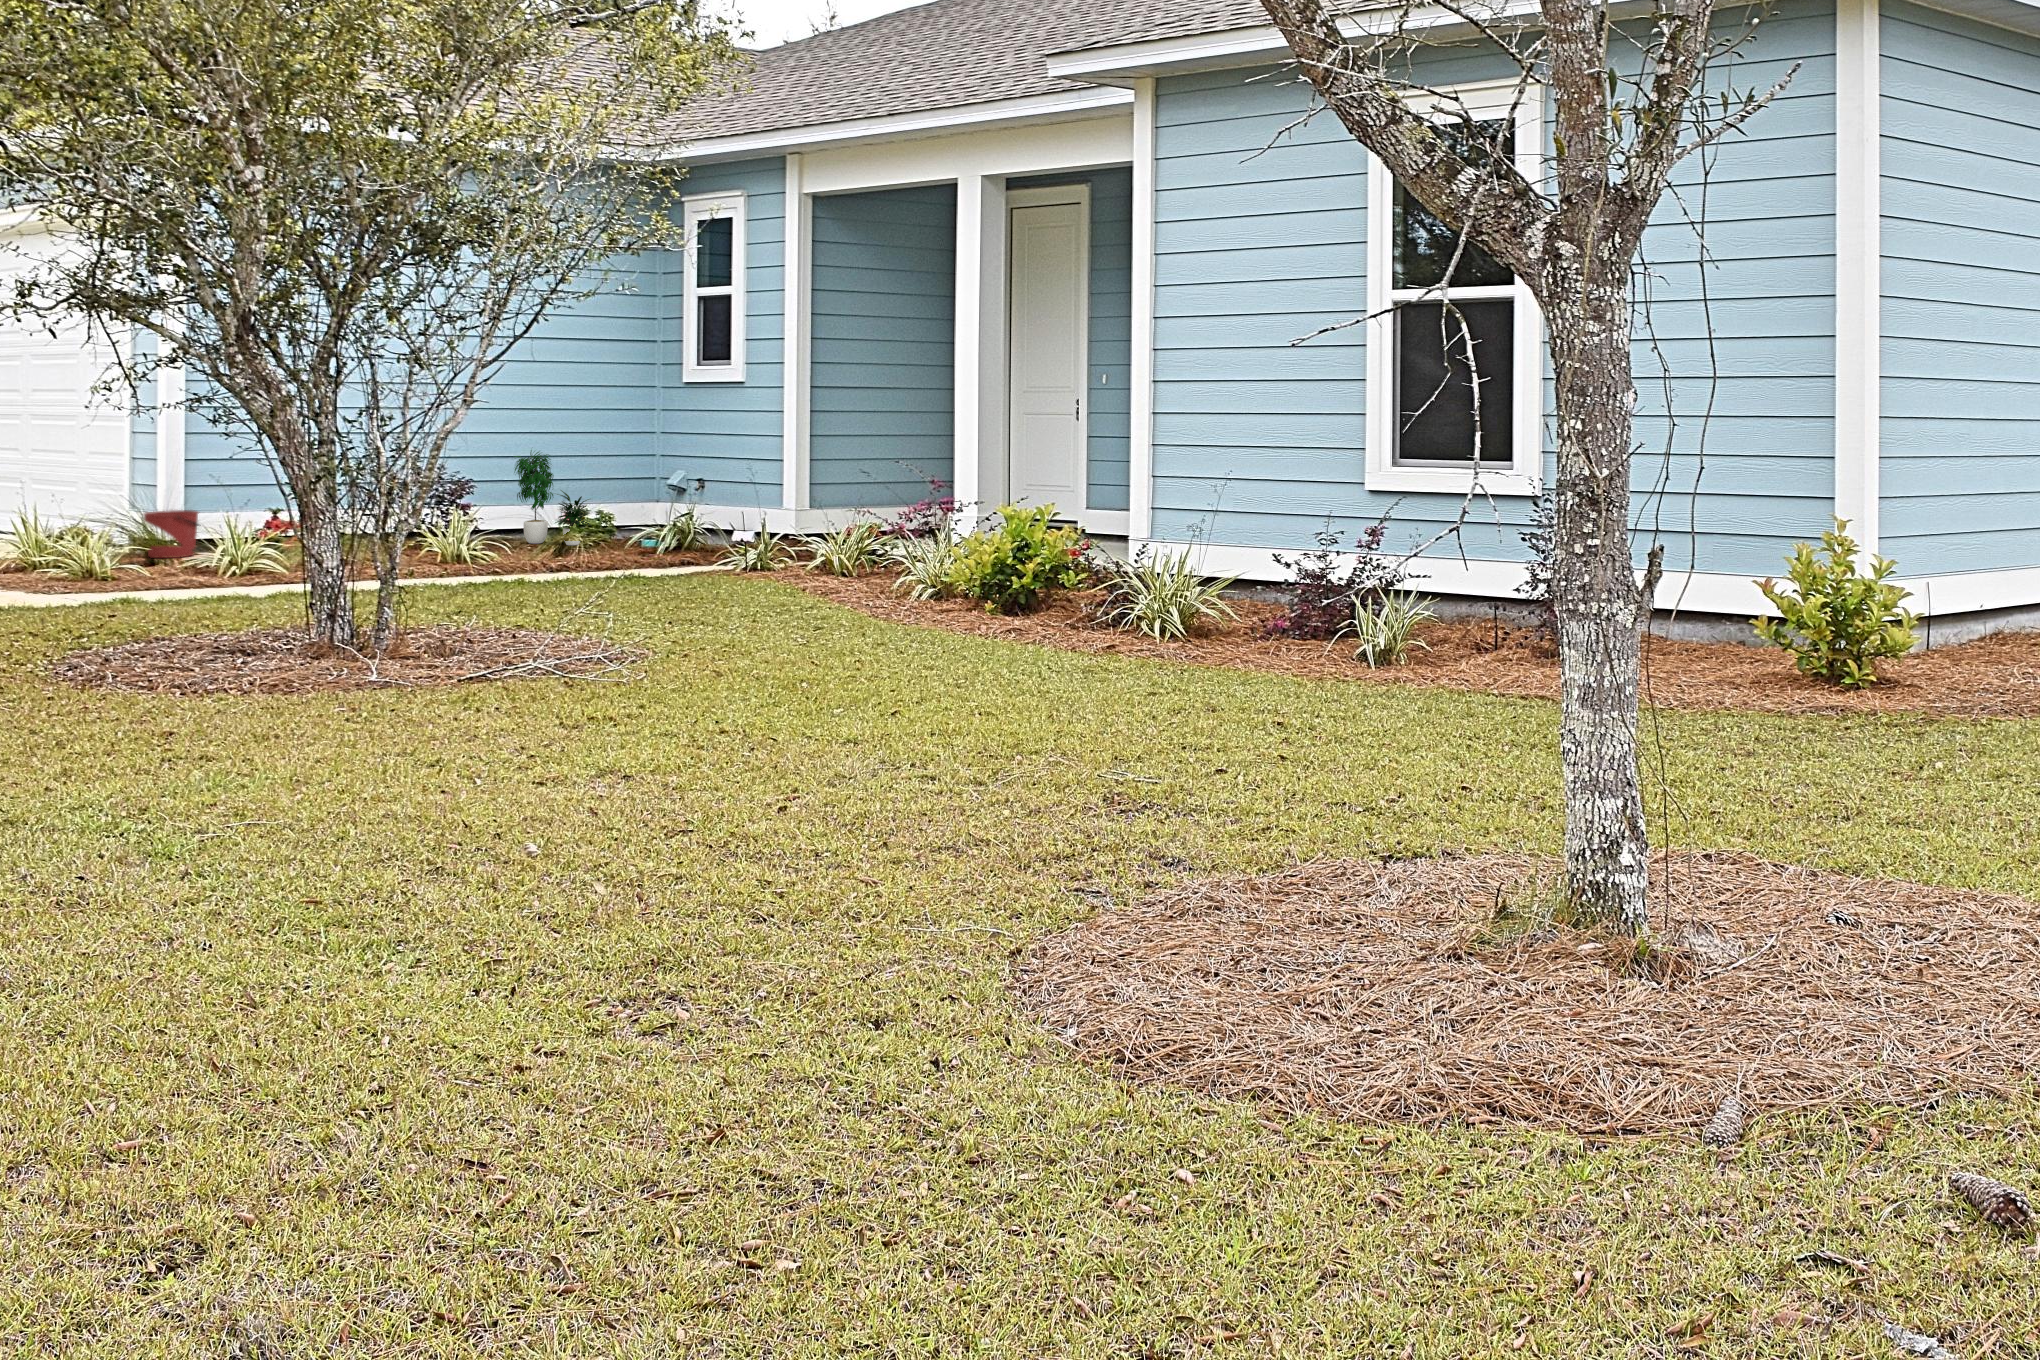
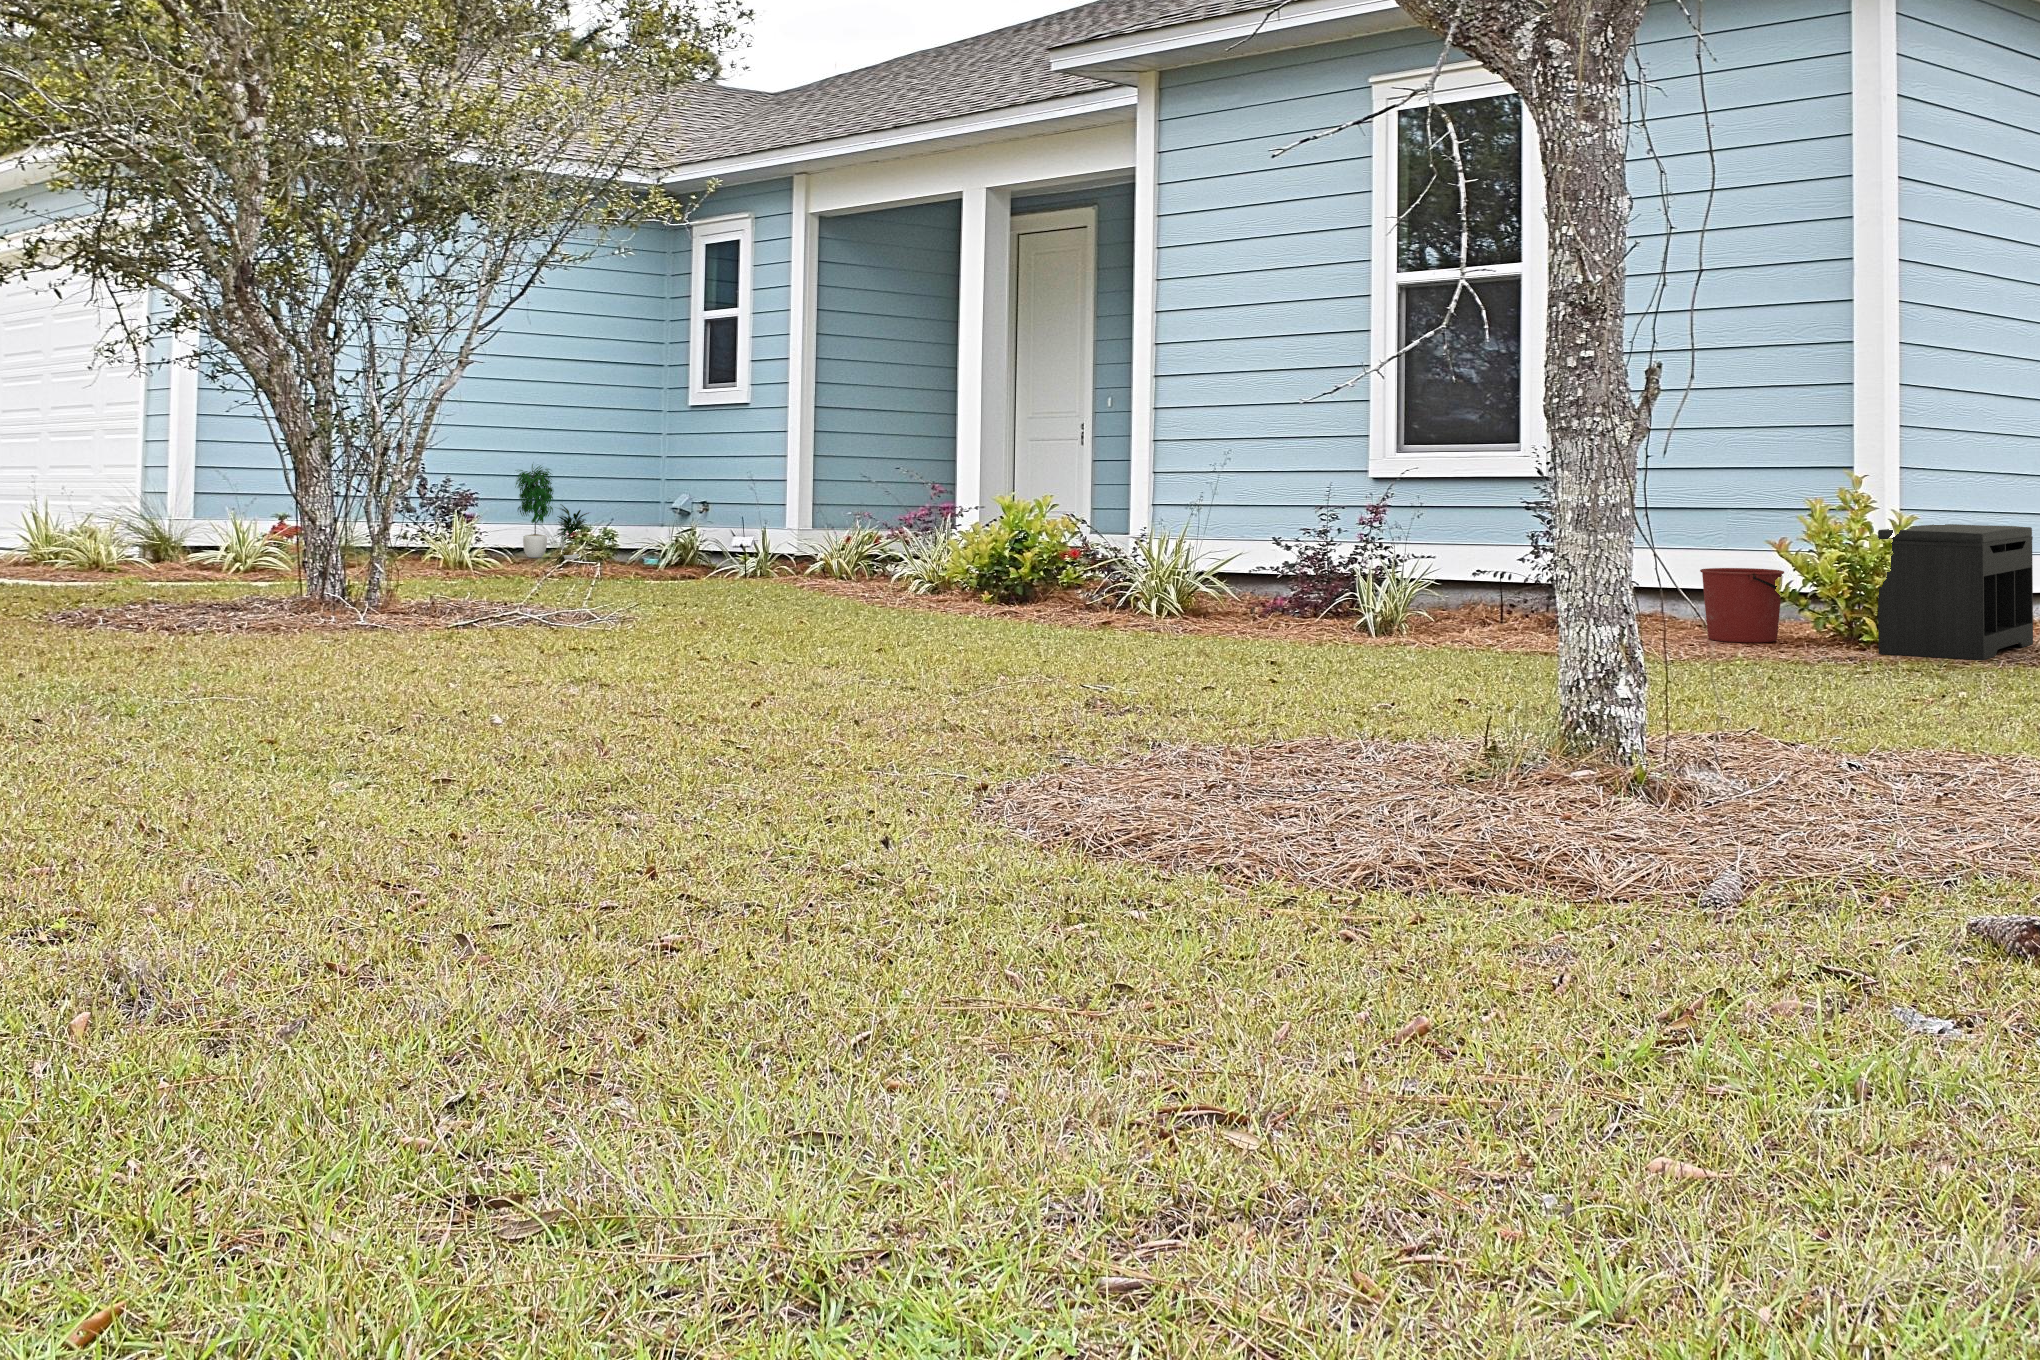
bucket: present [144,510,199,558] -> present [1700,568,1784,643]
bench: none [1856,556,2000,701] -> present [1878,524,2033,660]

